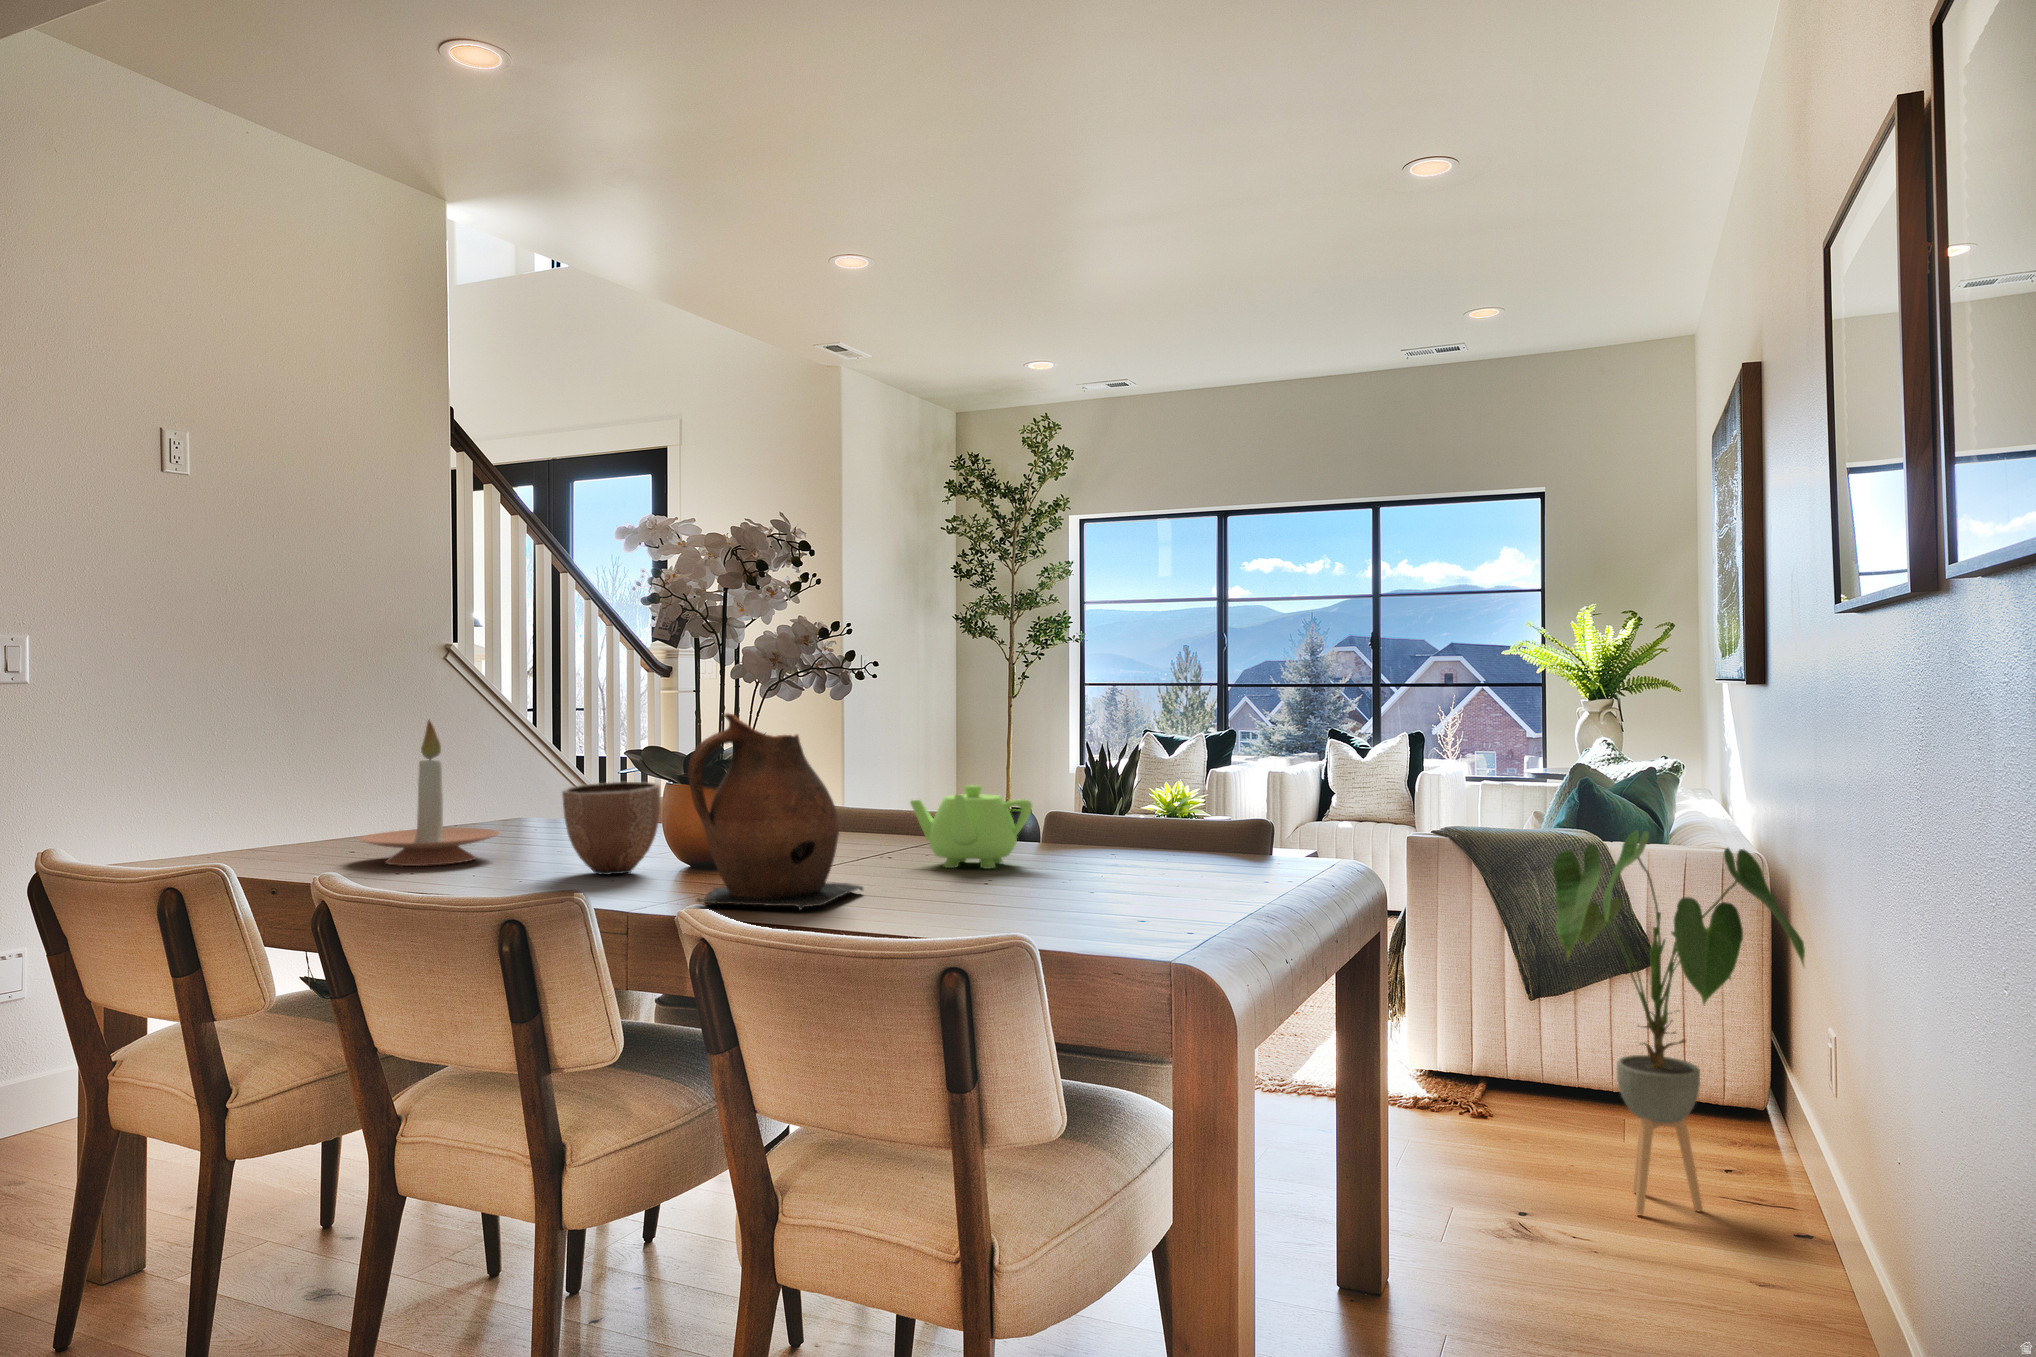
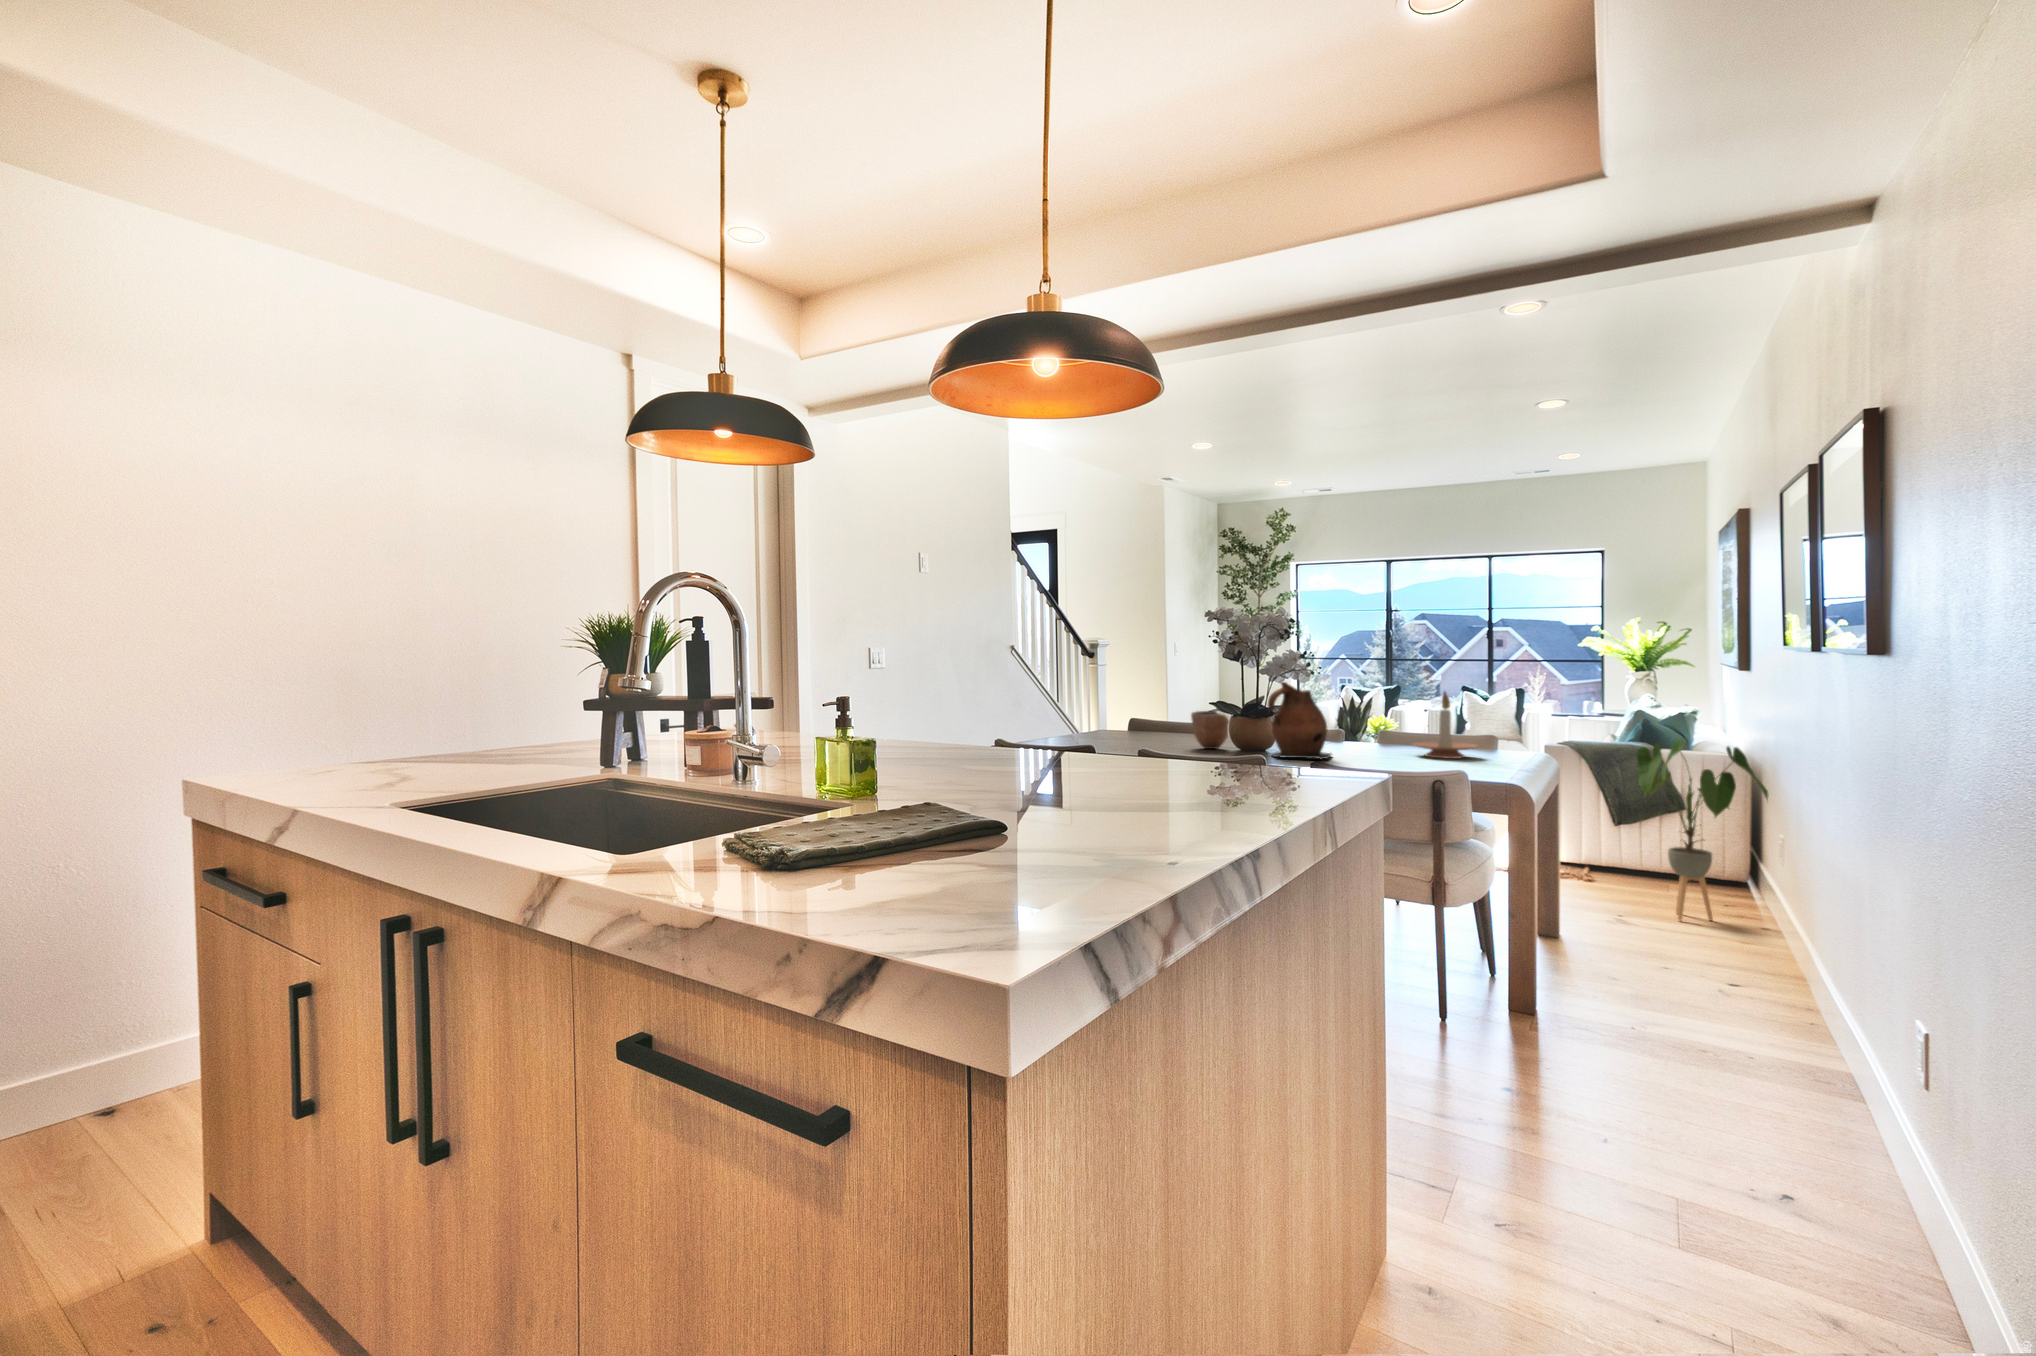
candle holder: present [360,720,499,866] -> present [1413,692,1477,759]
teapot: present [910,785,1032,869] -> none [1330,713,1388,750]

